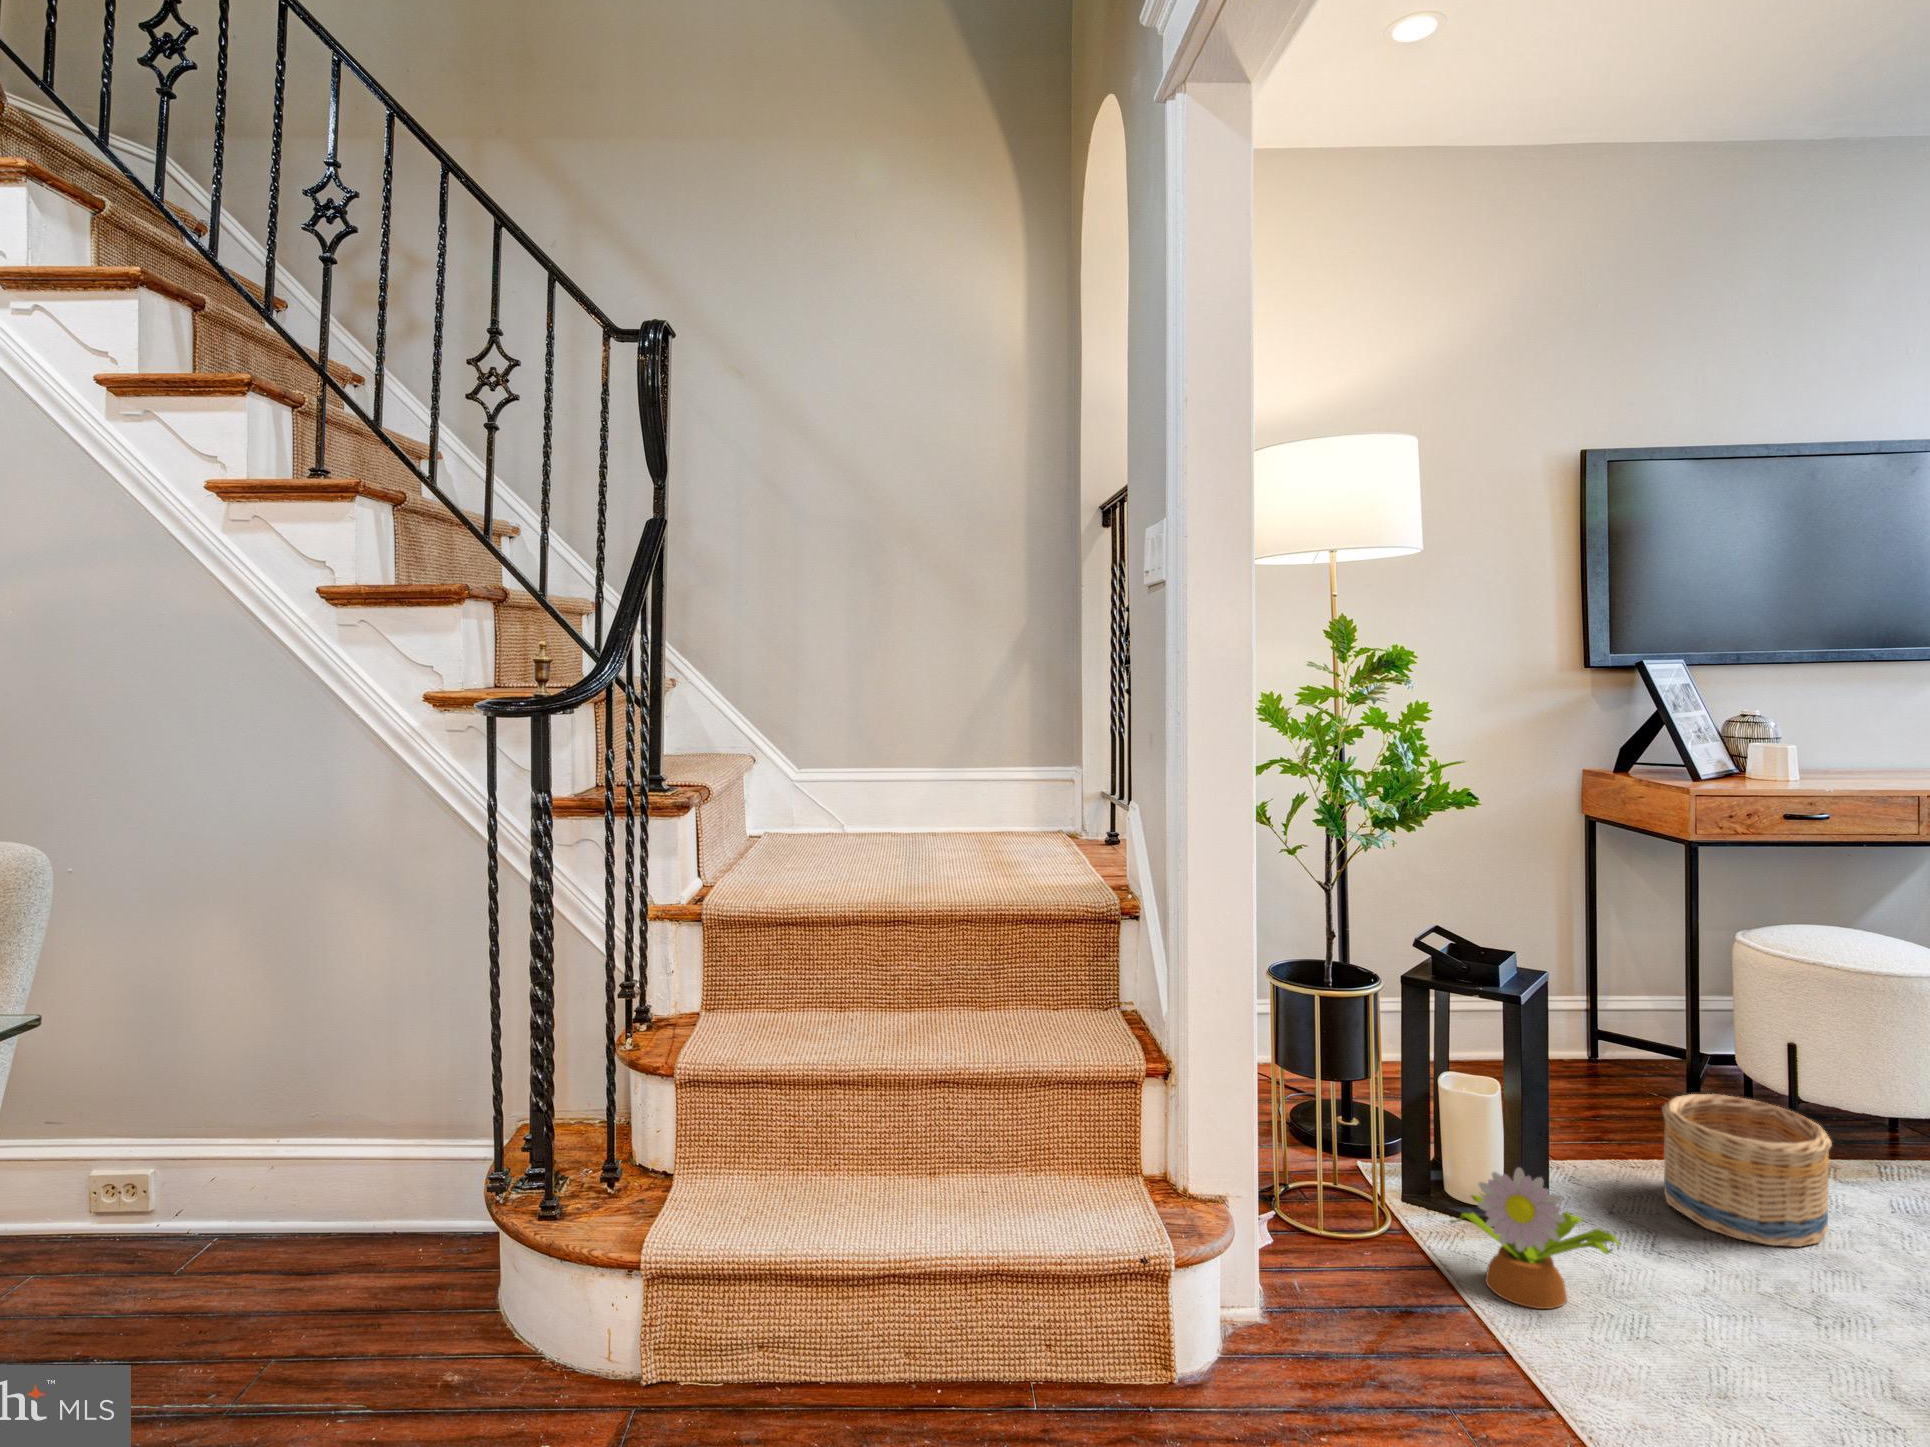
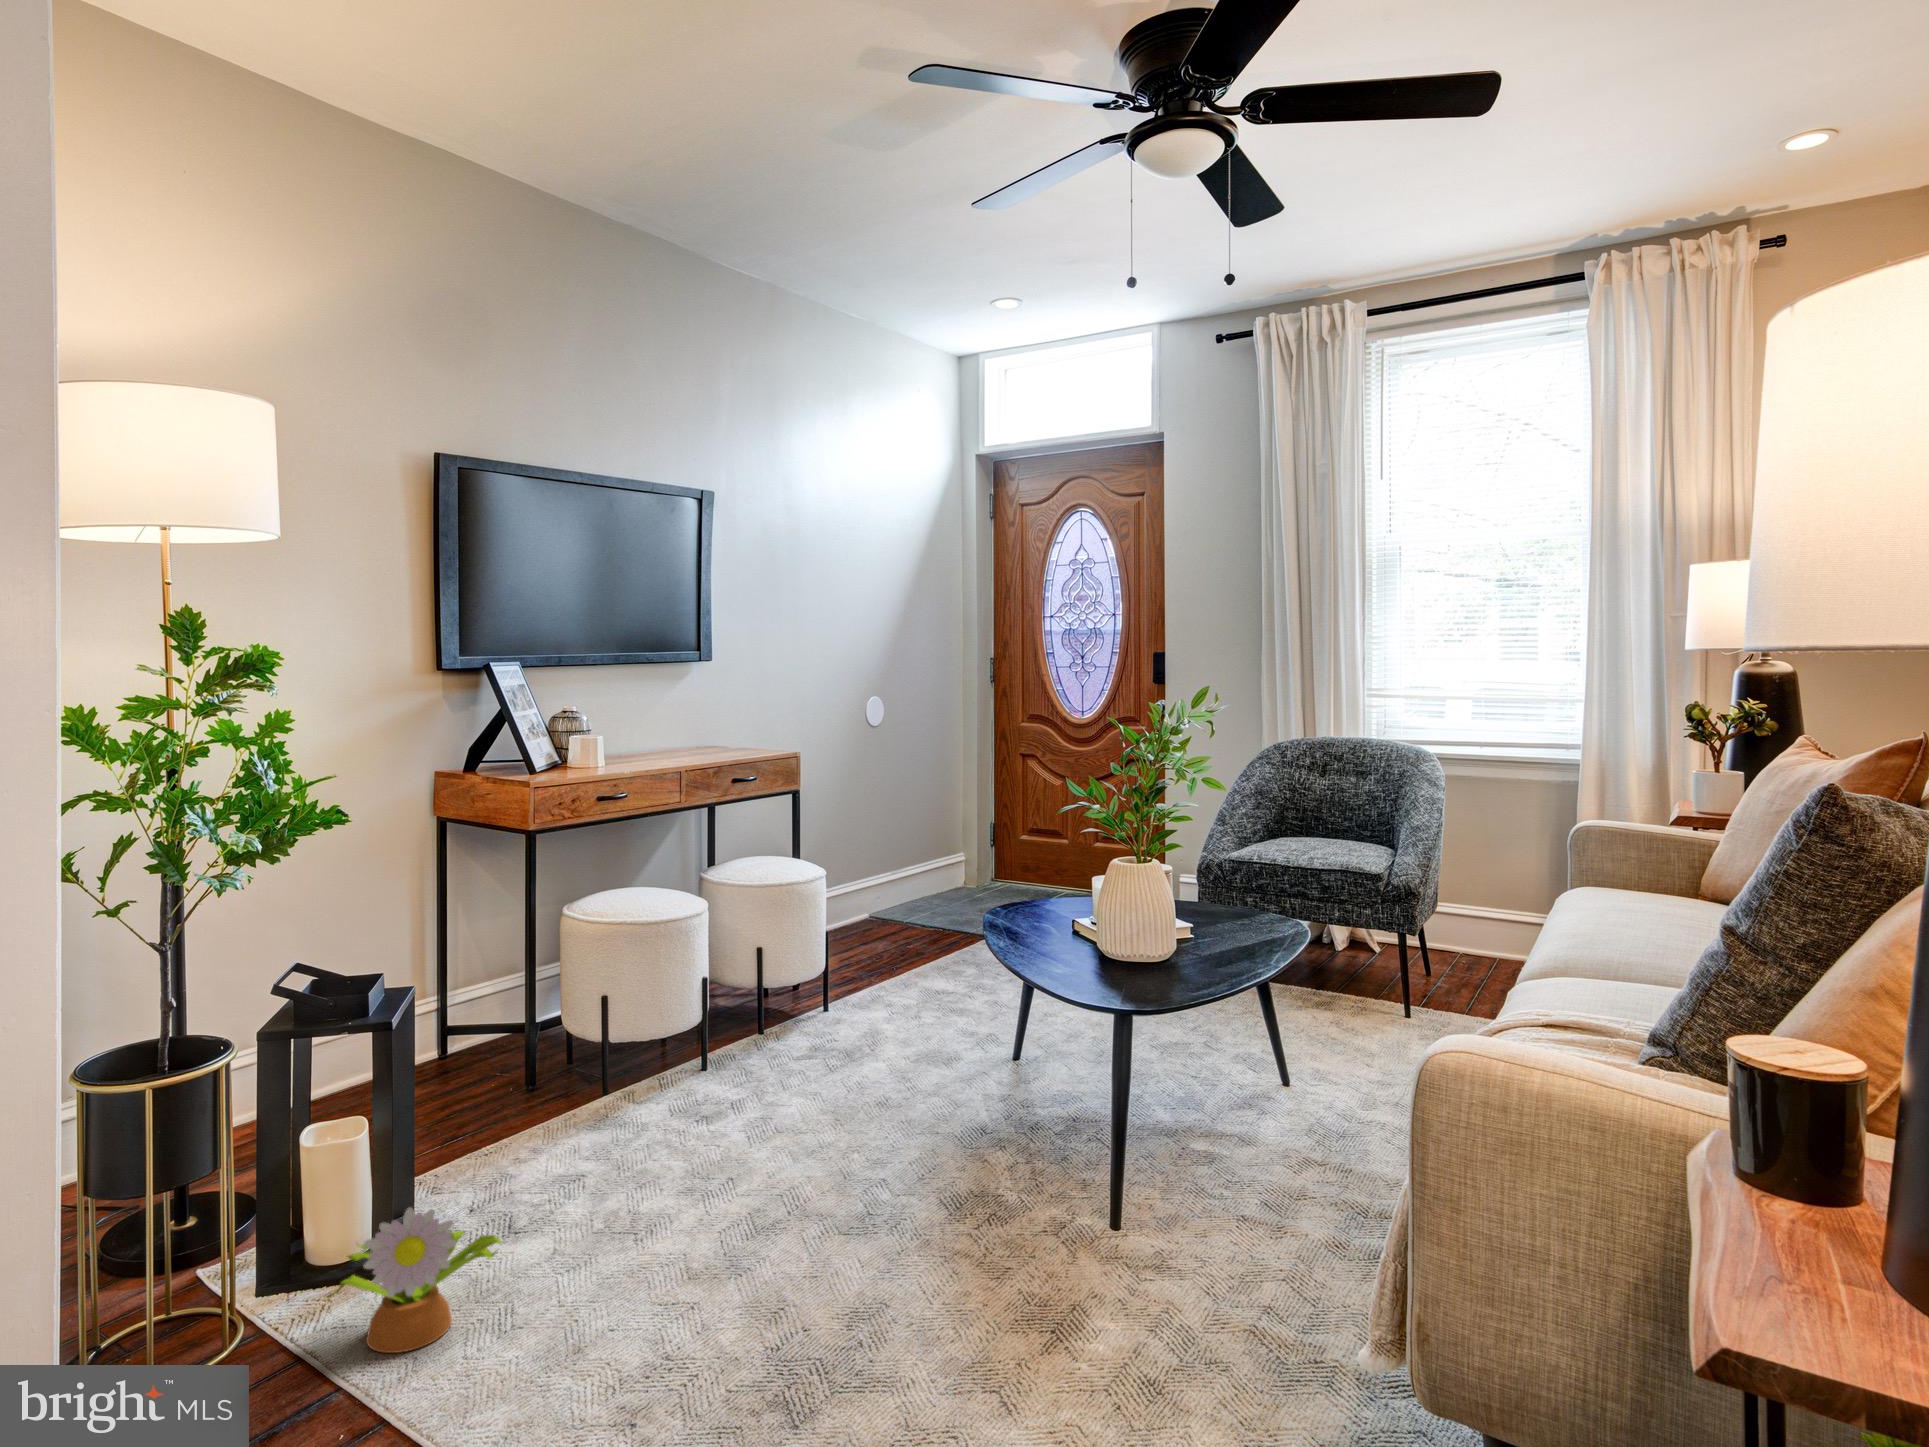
basket: present [1662,1094,1832,1247] -> none [519,1057,649,1189]

